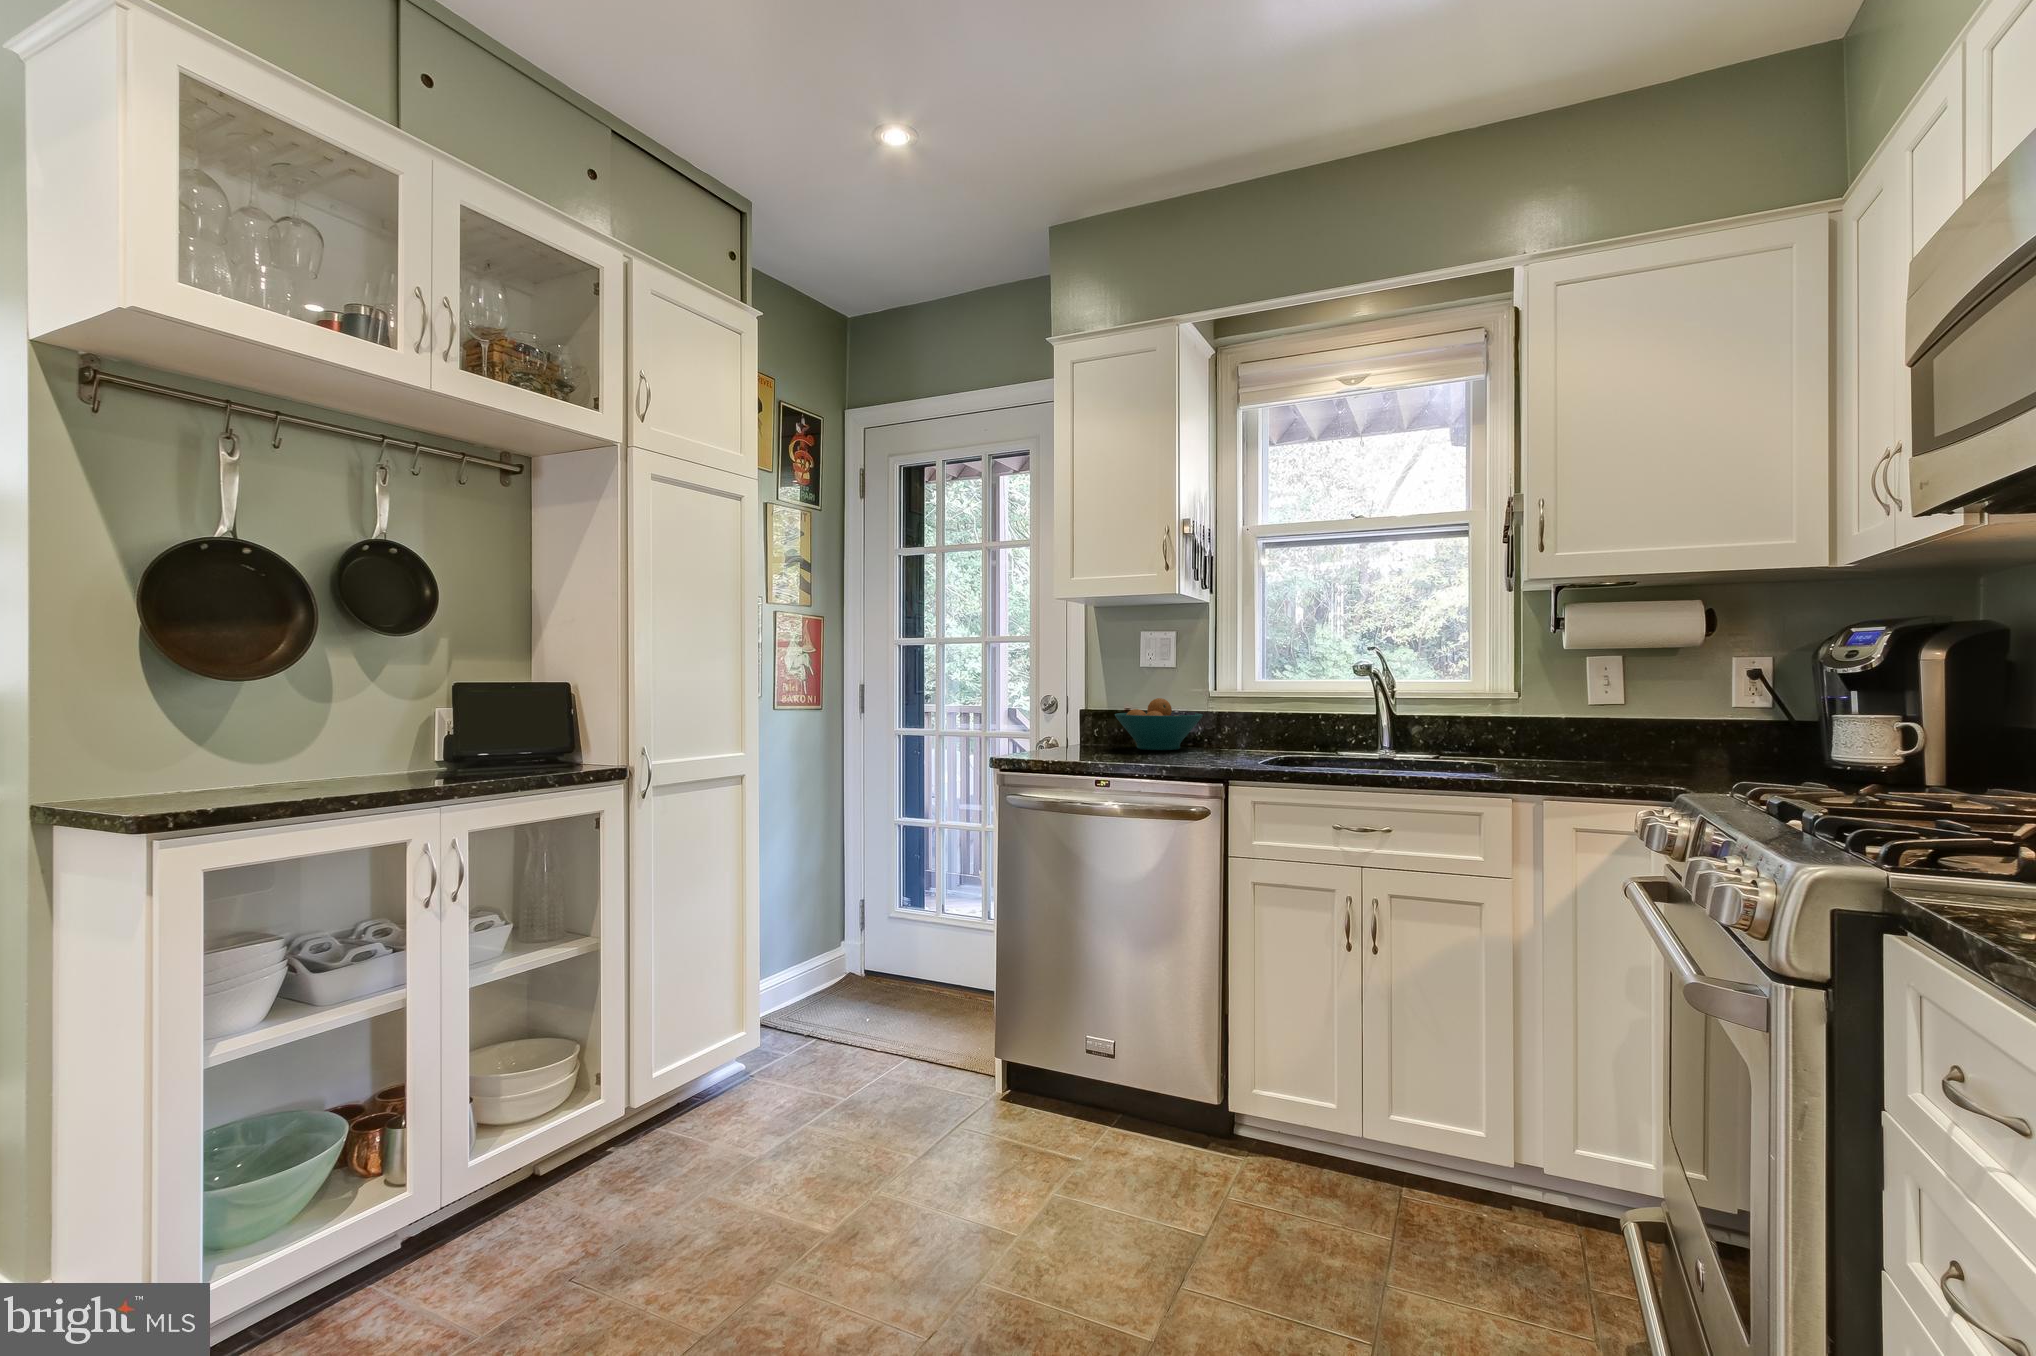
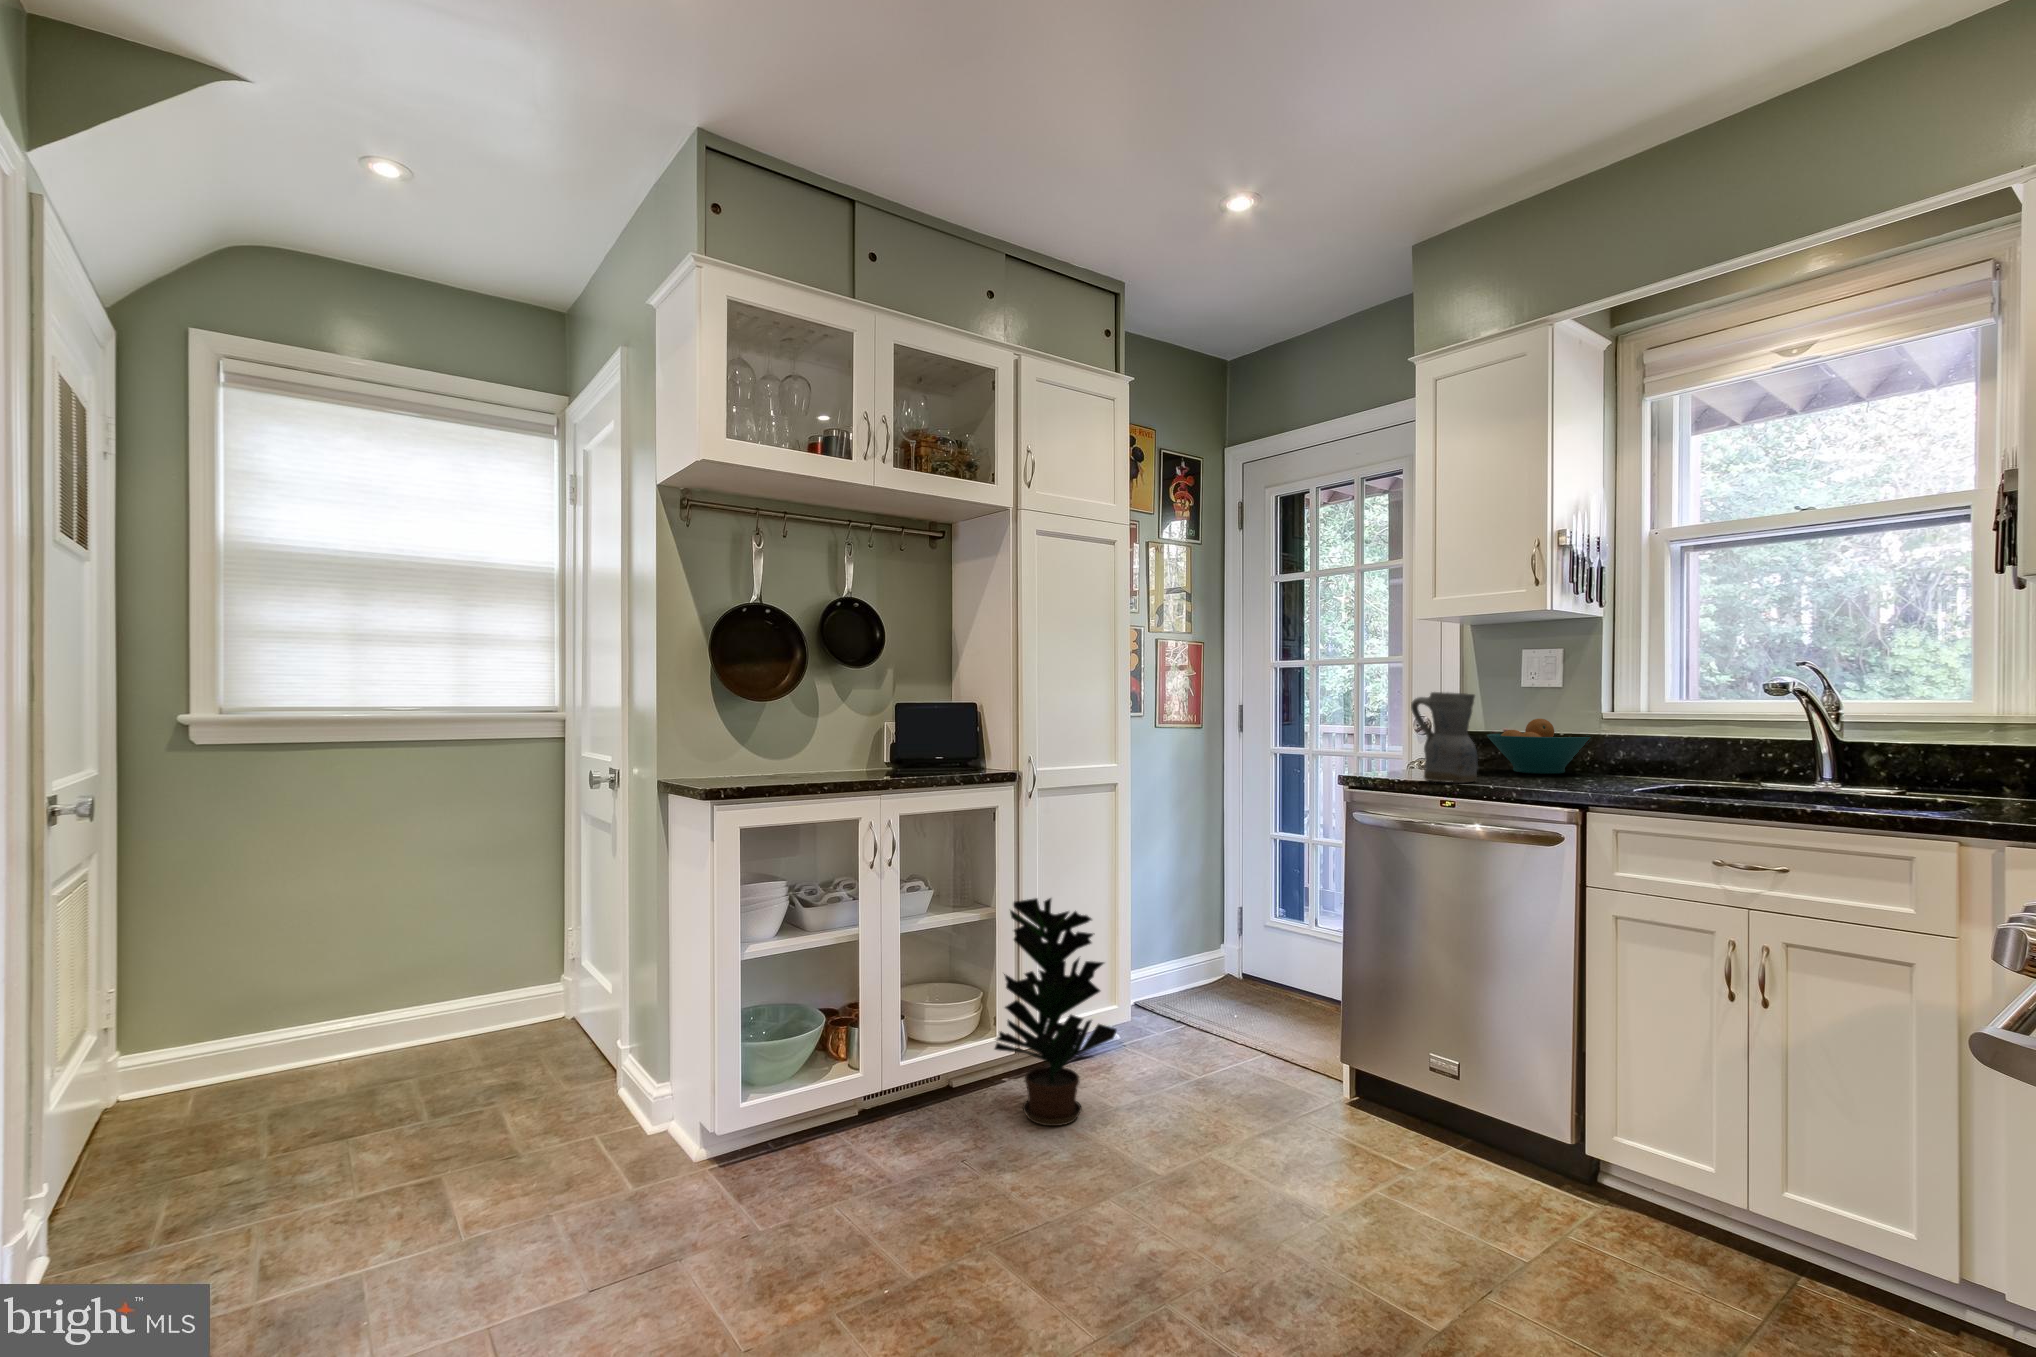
ceramic pitcher: none [1061,673,1122,762] -> present [1411,692,1478,783]
potted plant: none [606,919,759,1199] -> present [995,898,1117,1126]

